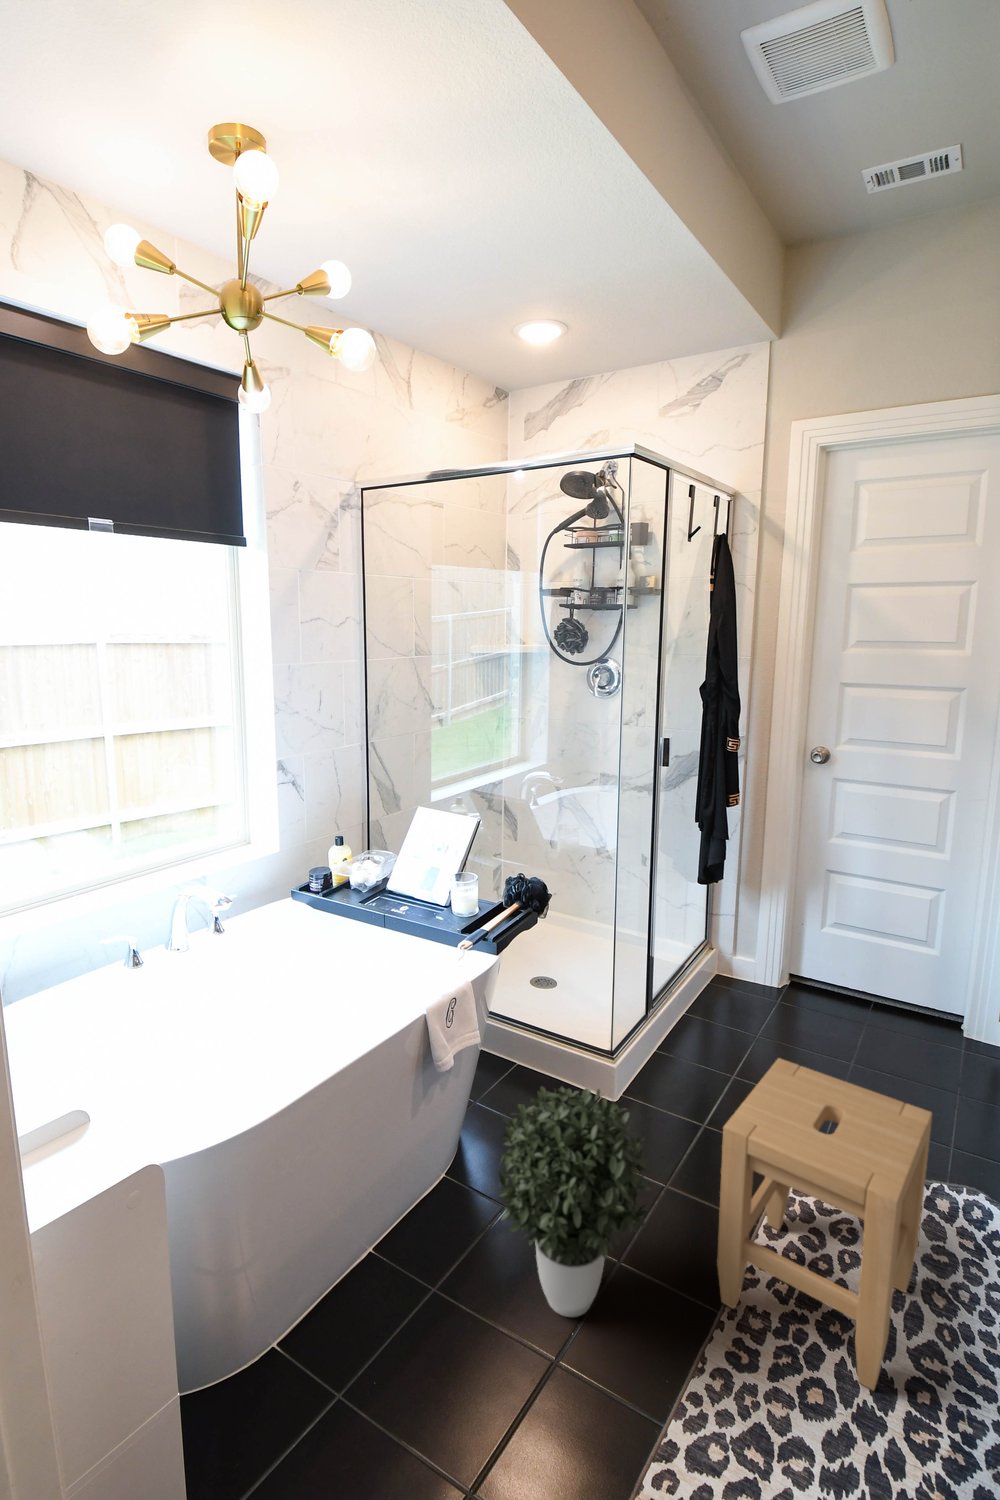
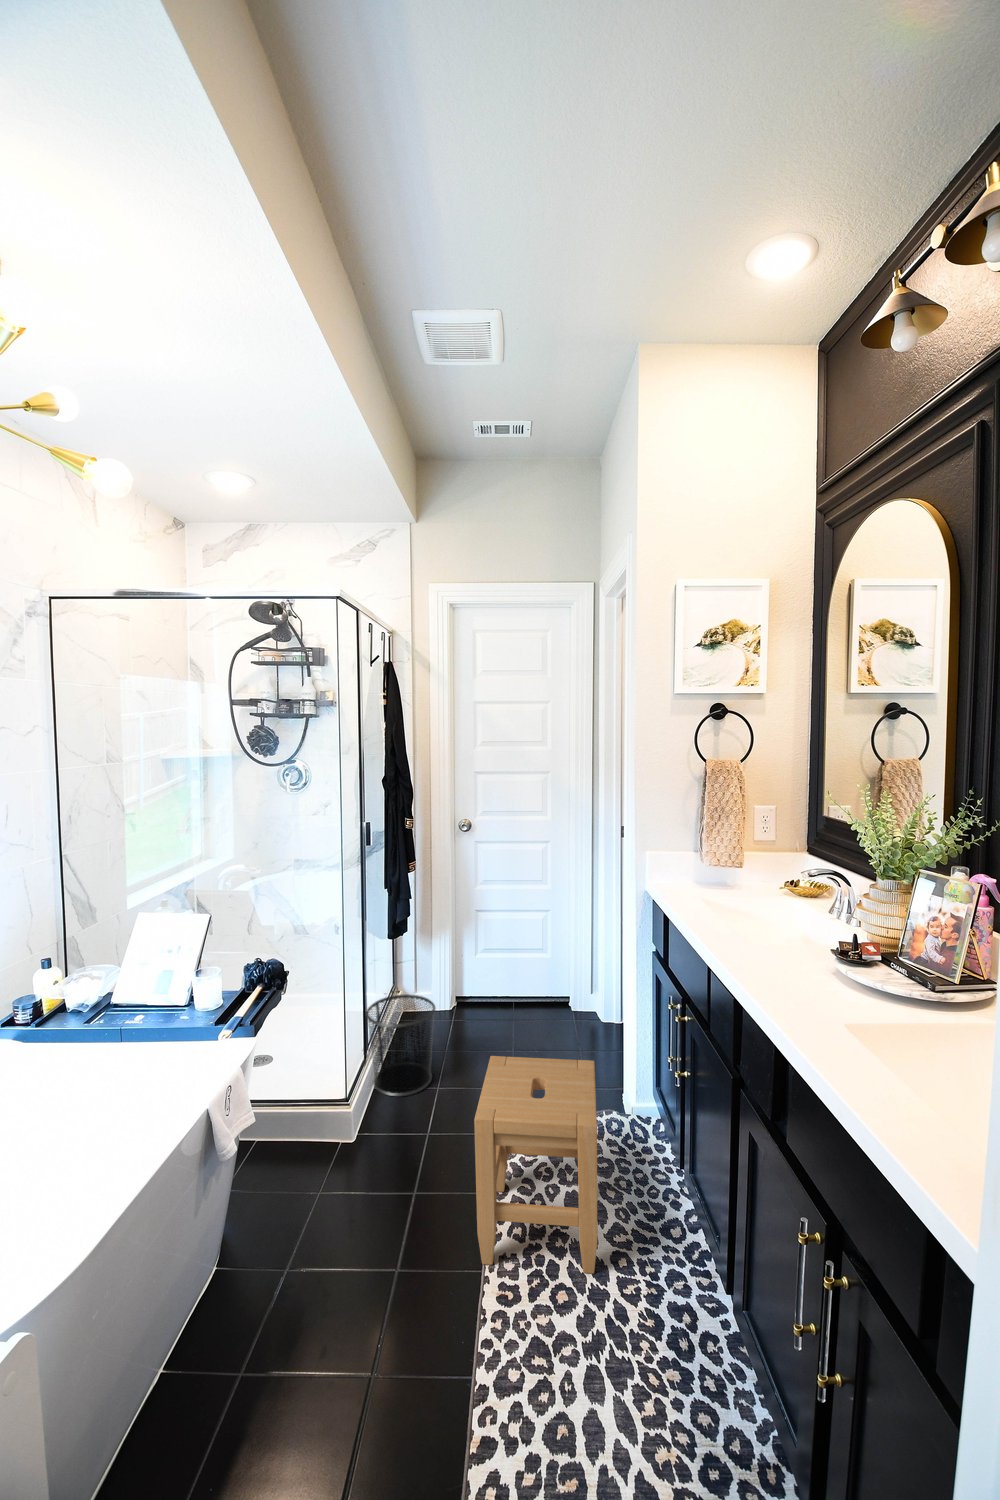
waste bin: none [656,953,744,1073] -> present [366,994,435,1096]
potted plant: present [499,1086,651,1317] -> none [294,1124,432,1340]

